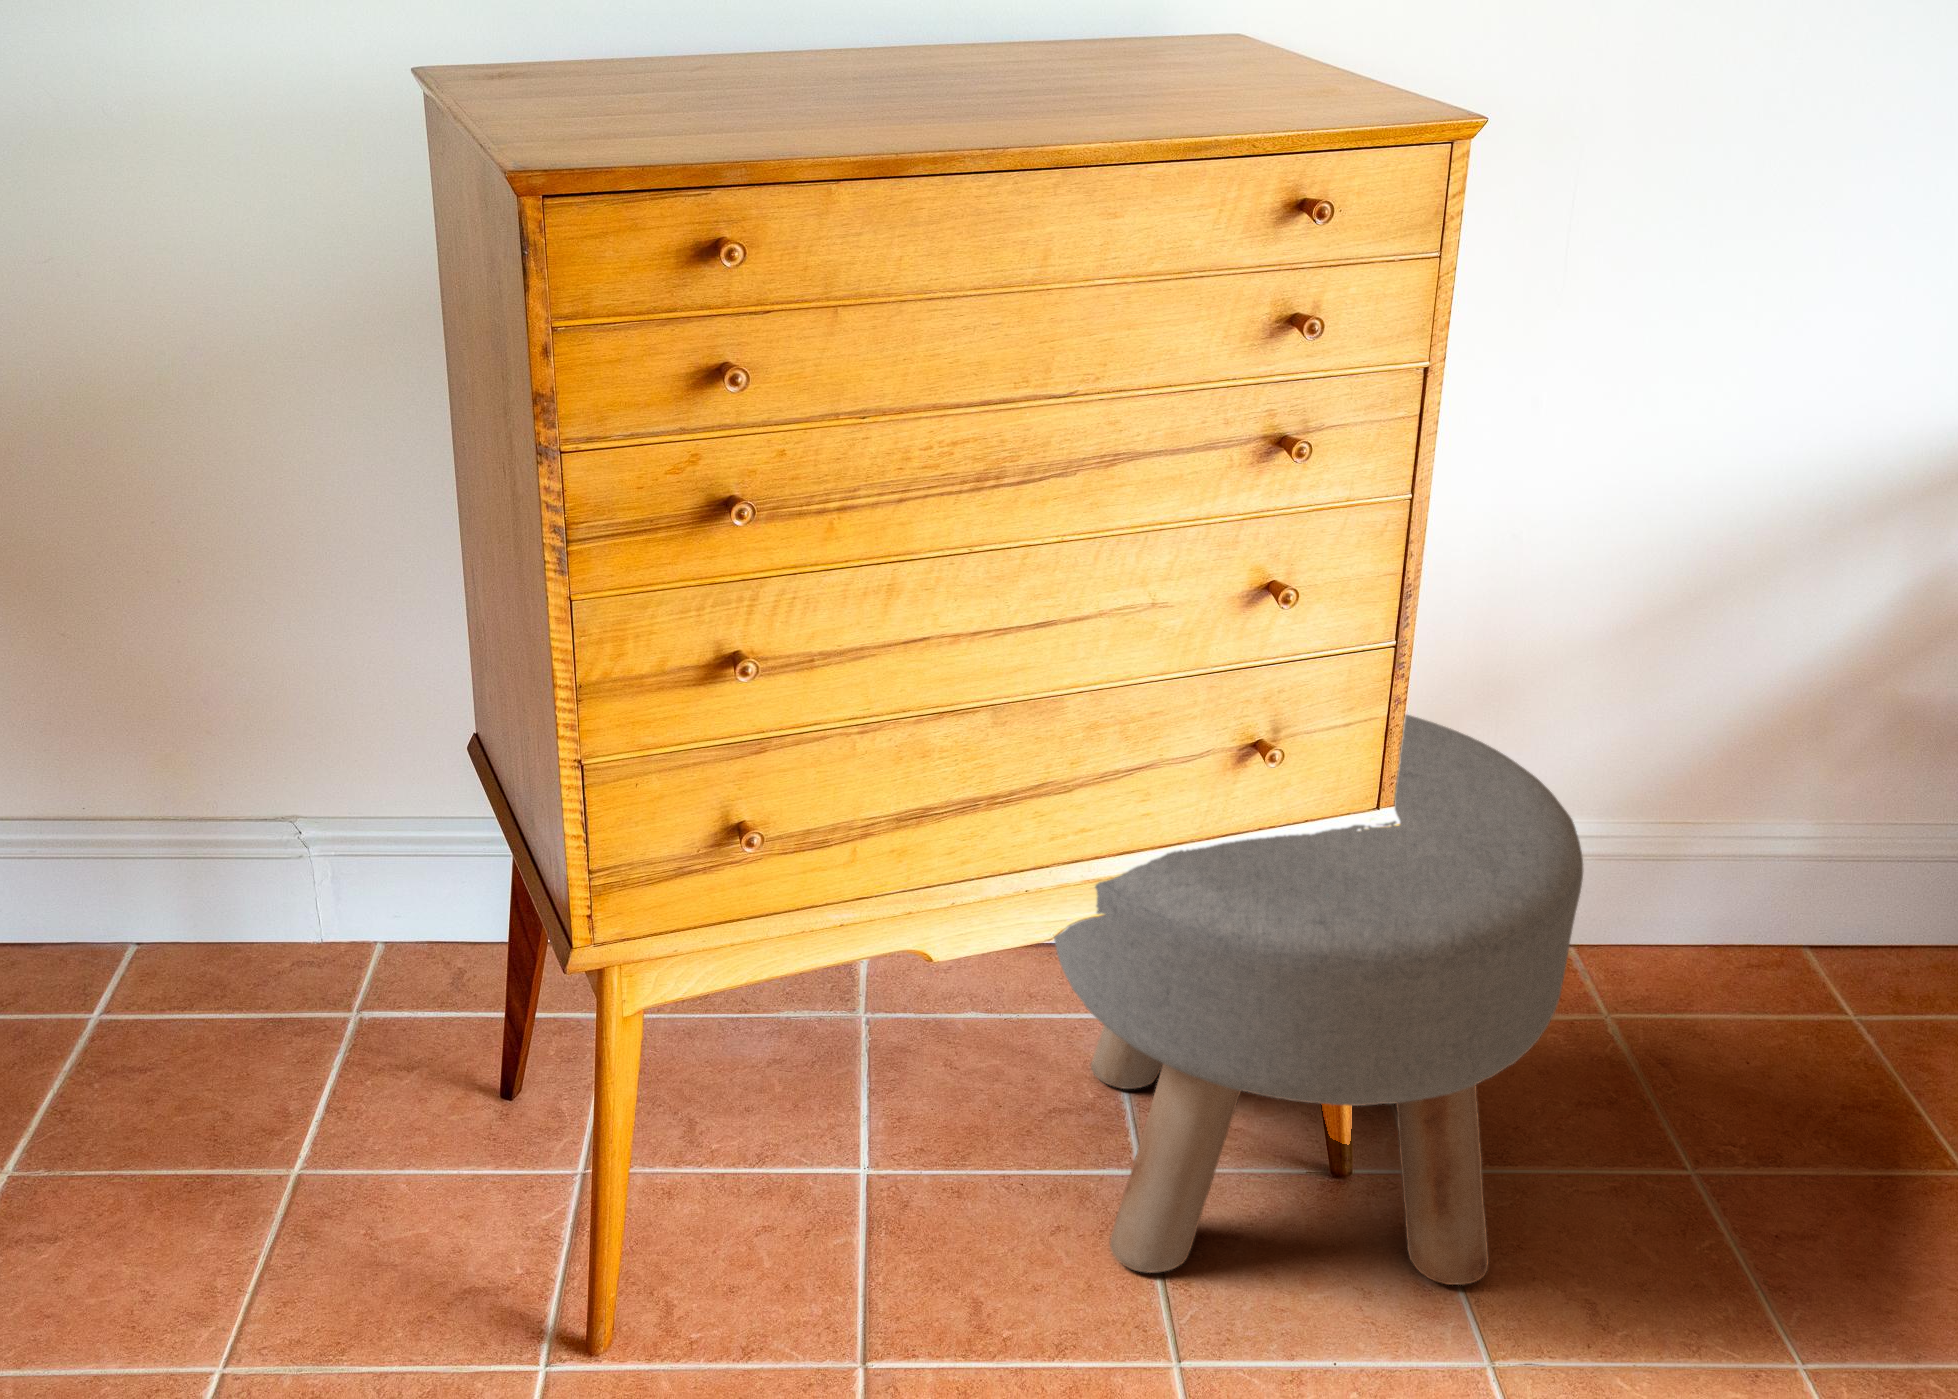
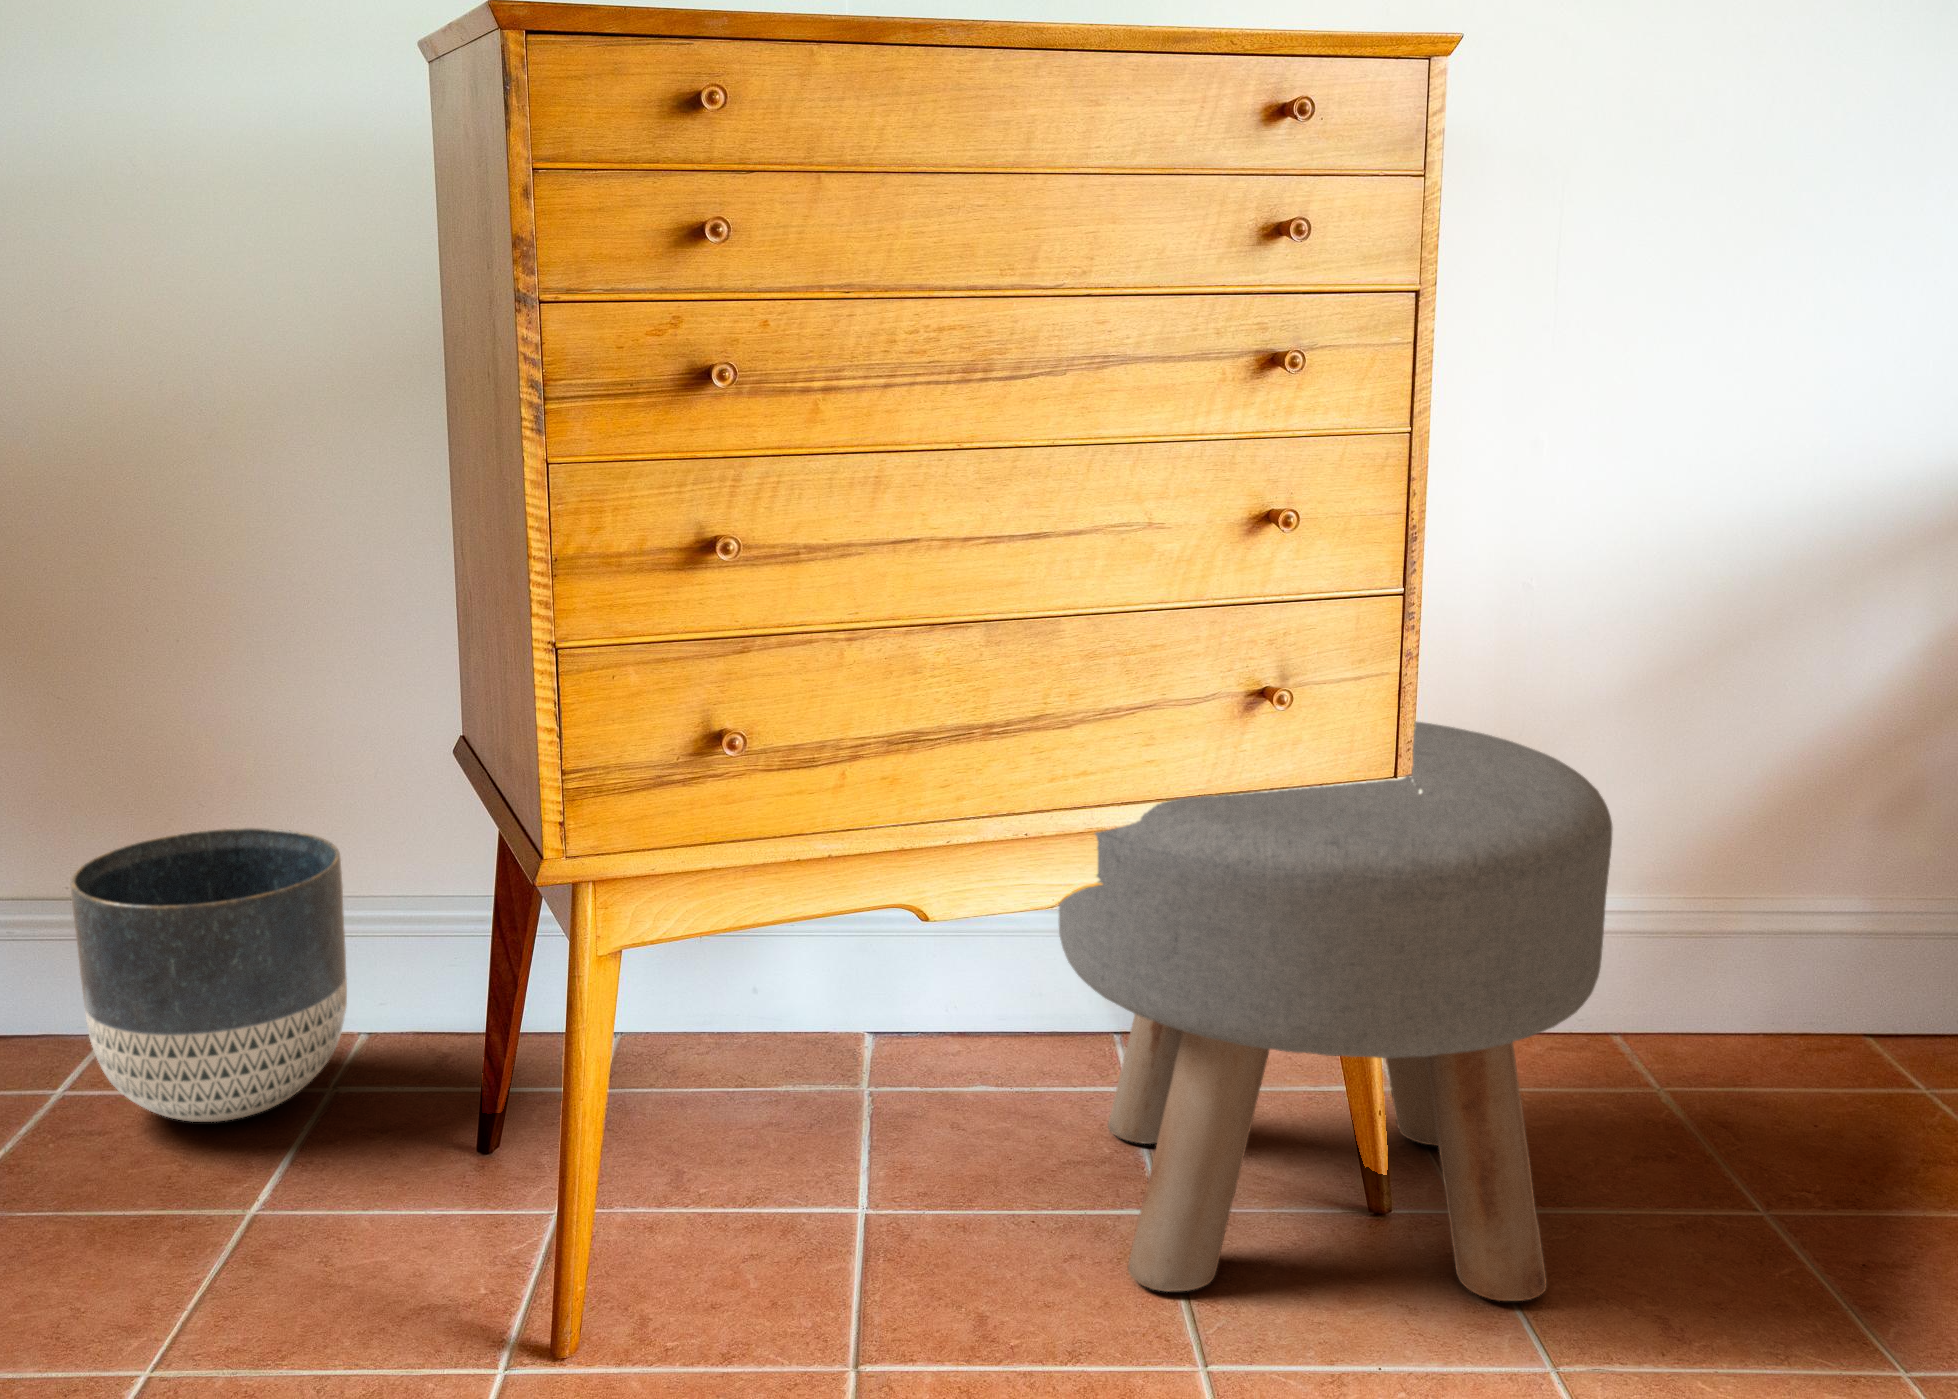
planter: none [96,771,367,1063] -> present [71,828,347,1122]

